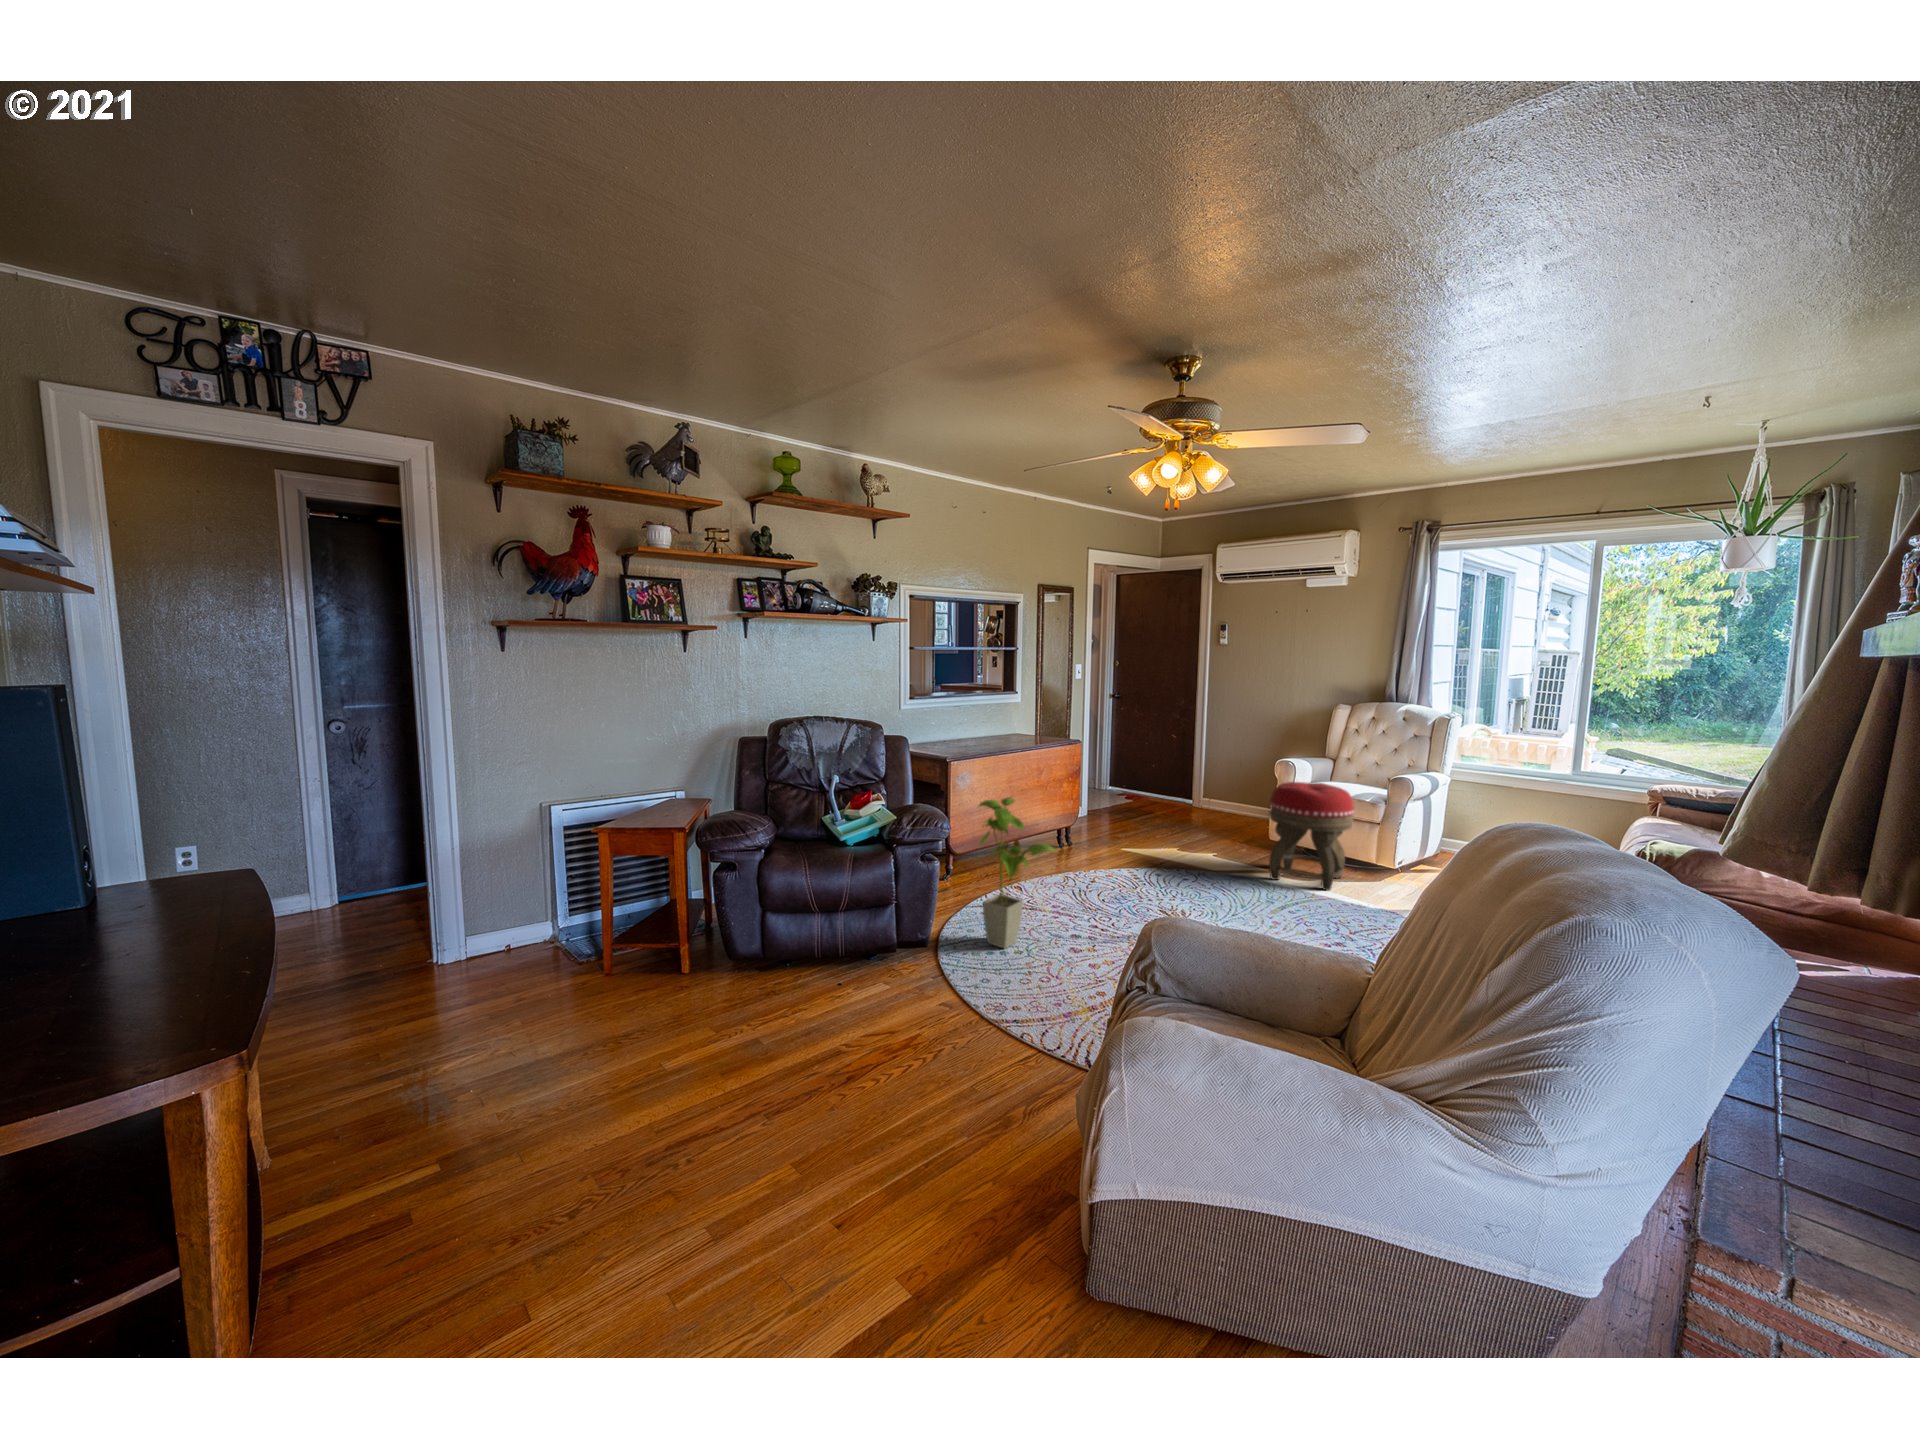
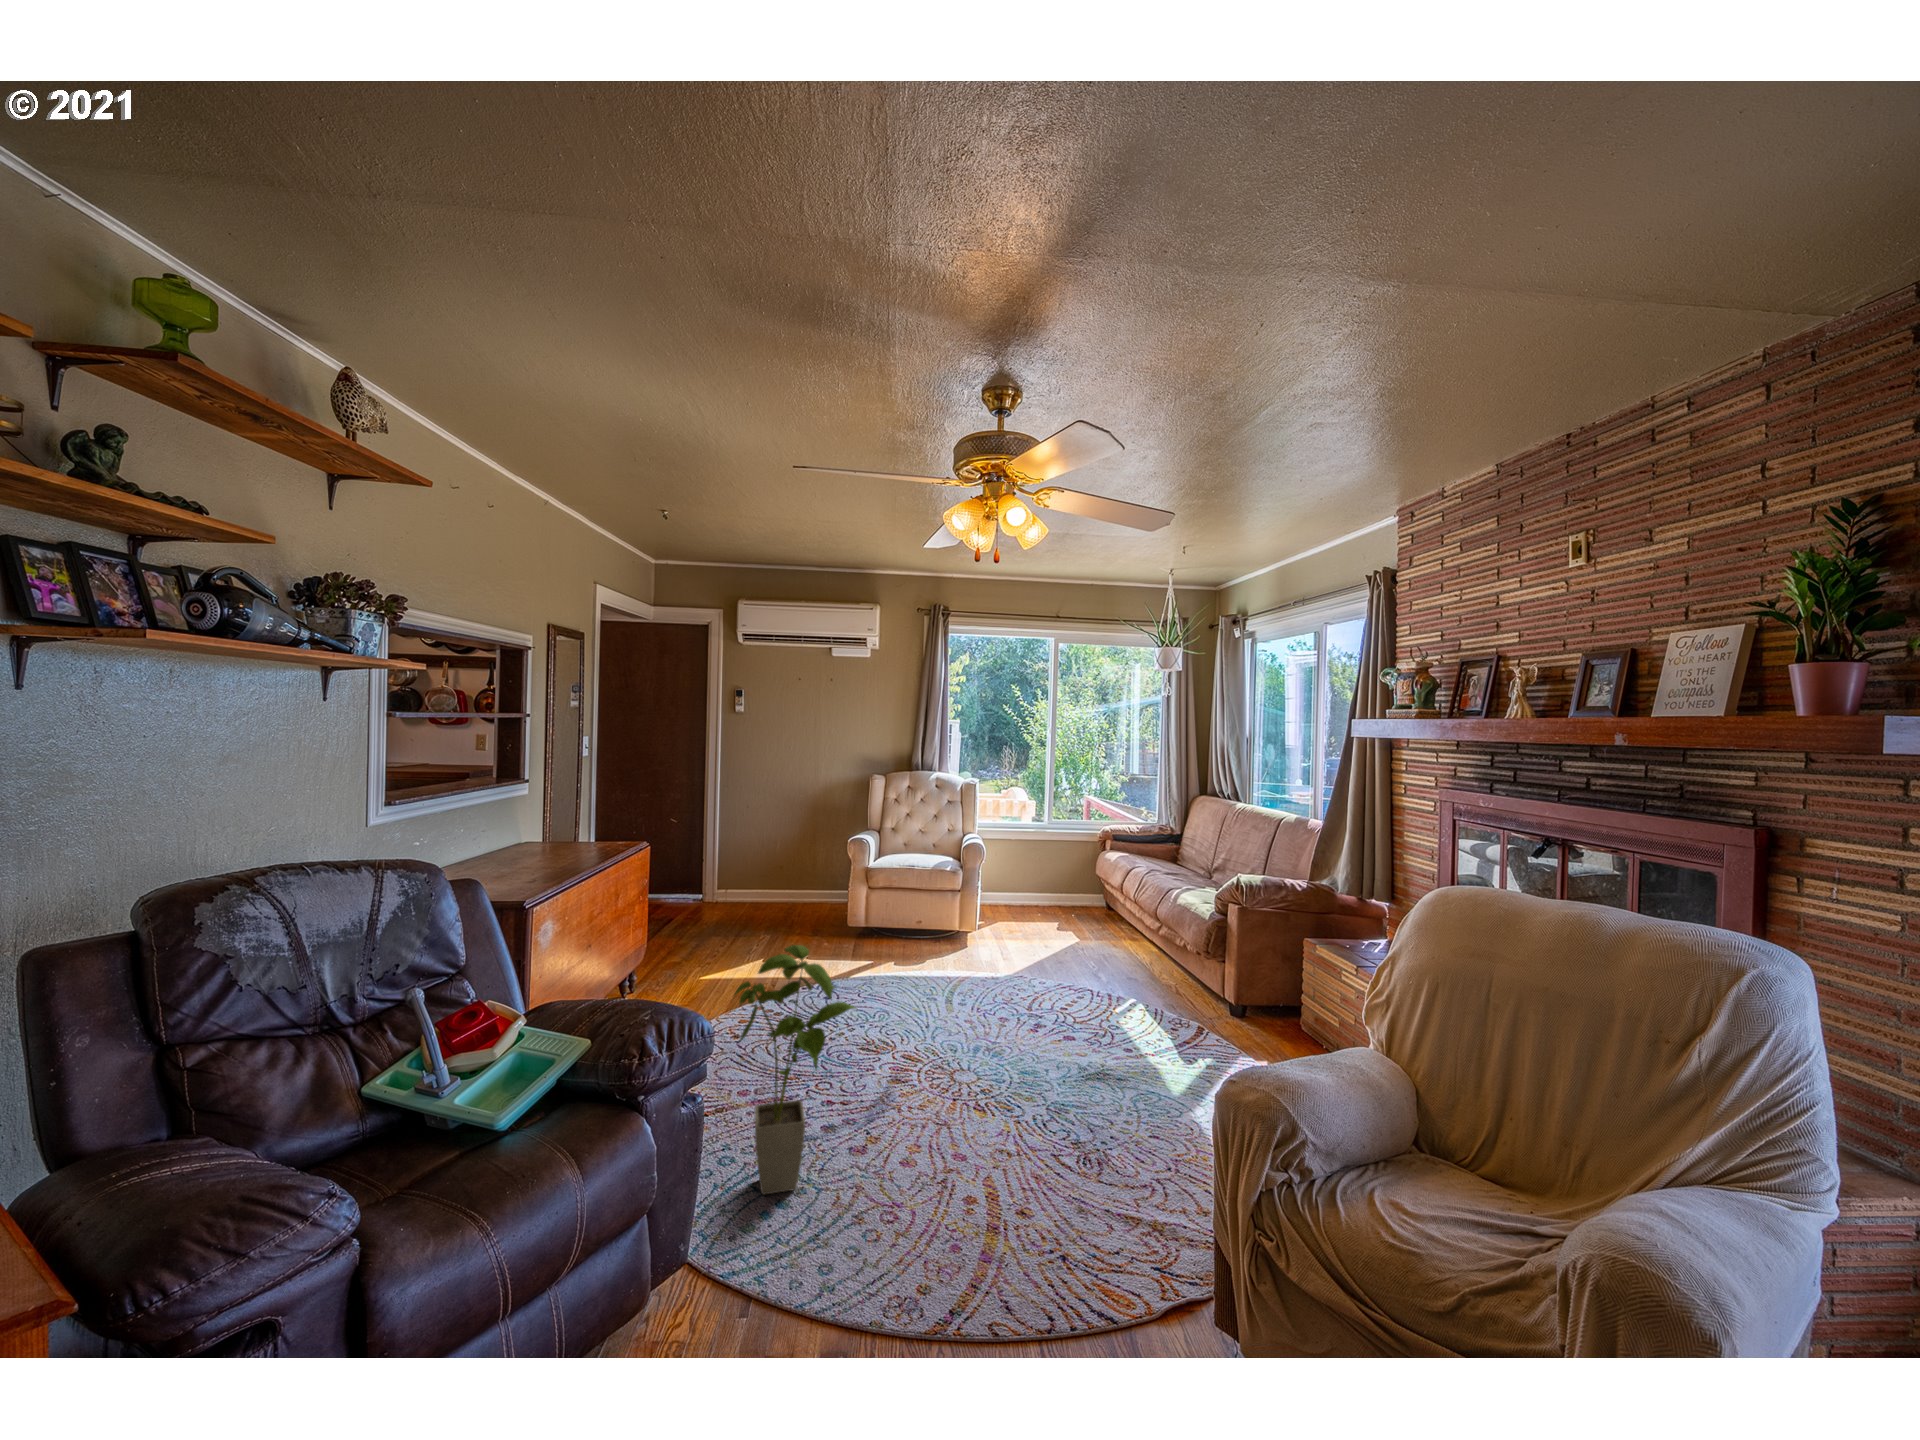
footstool: present [1269,782,1354,891] -> none [886,856,966,970]

